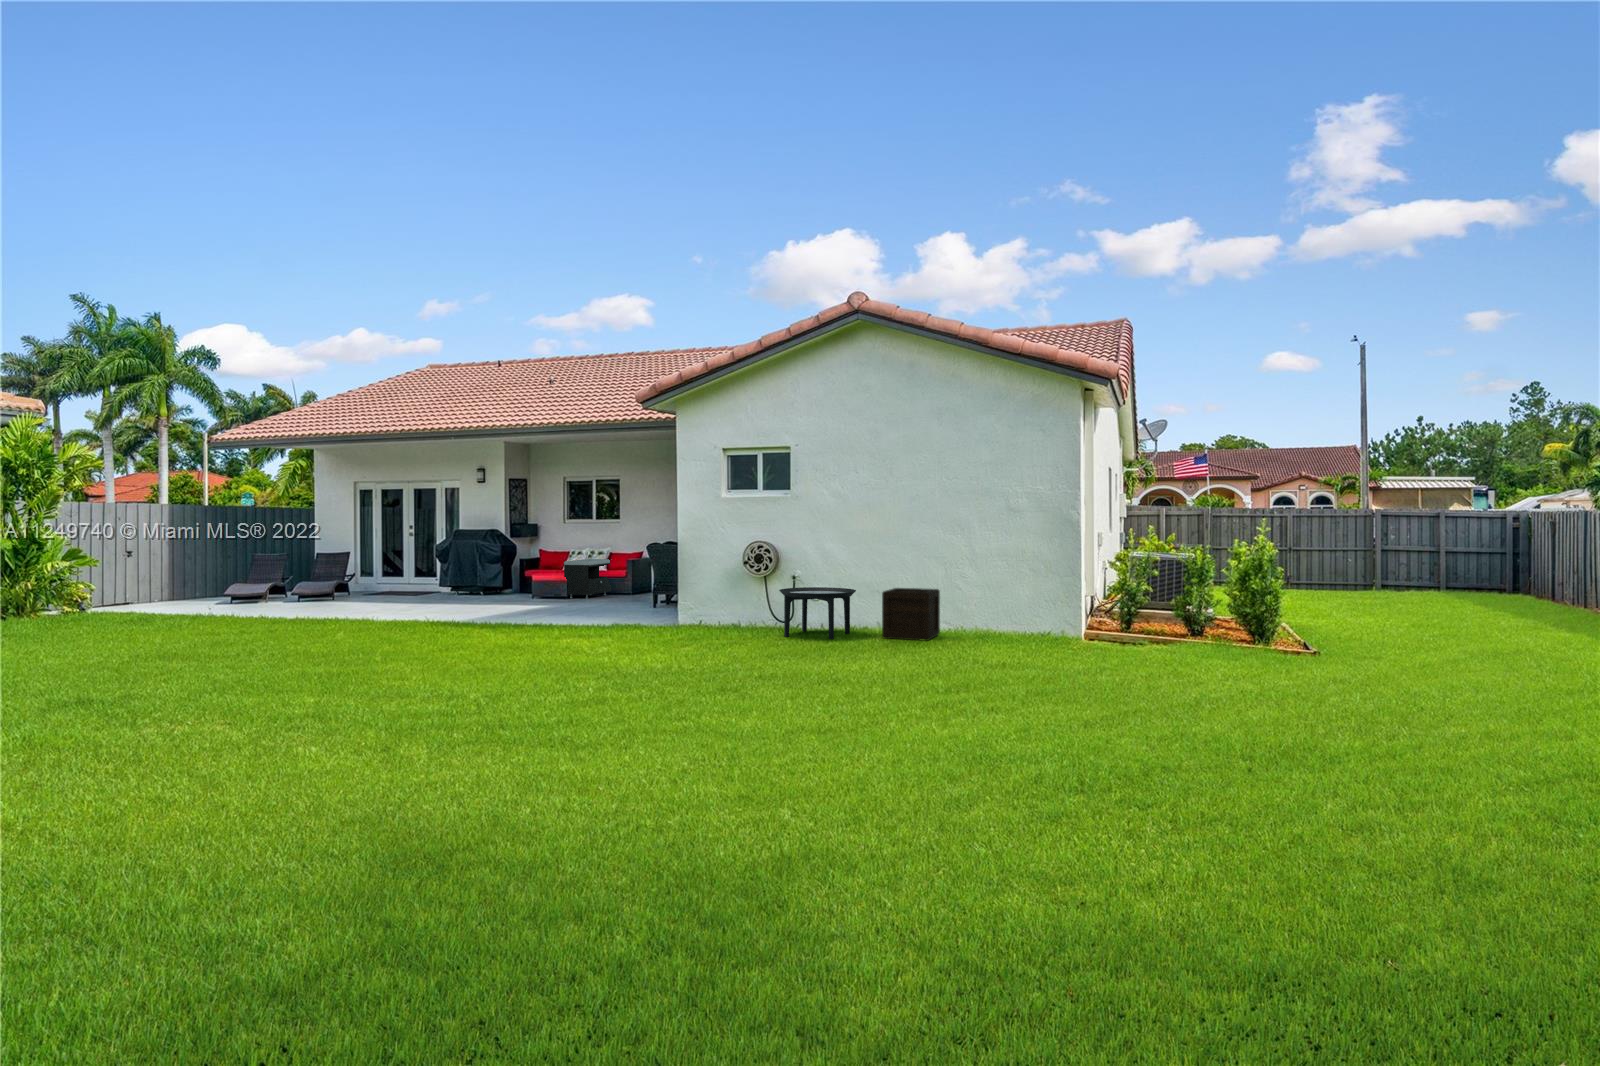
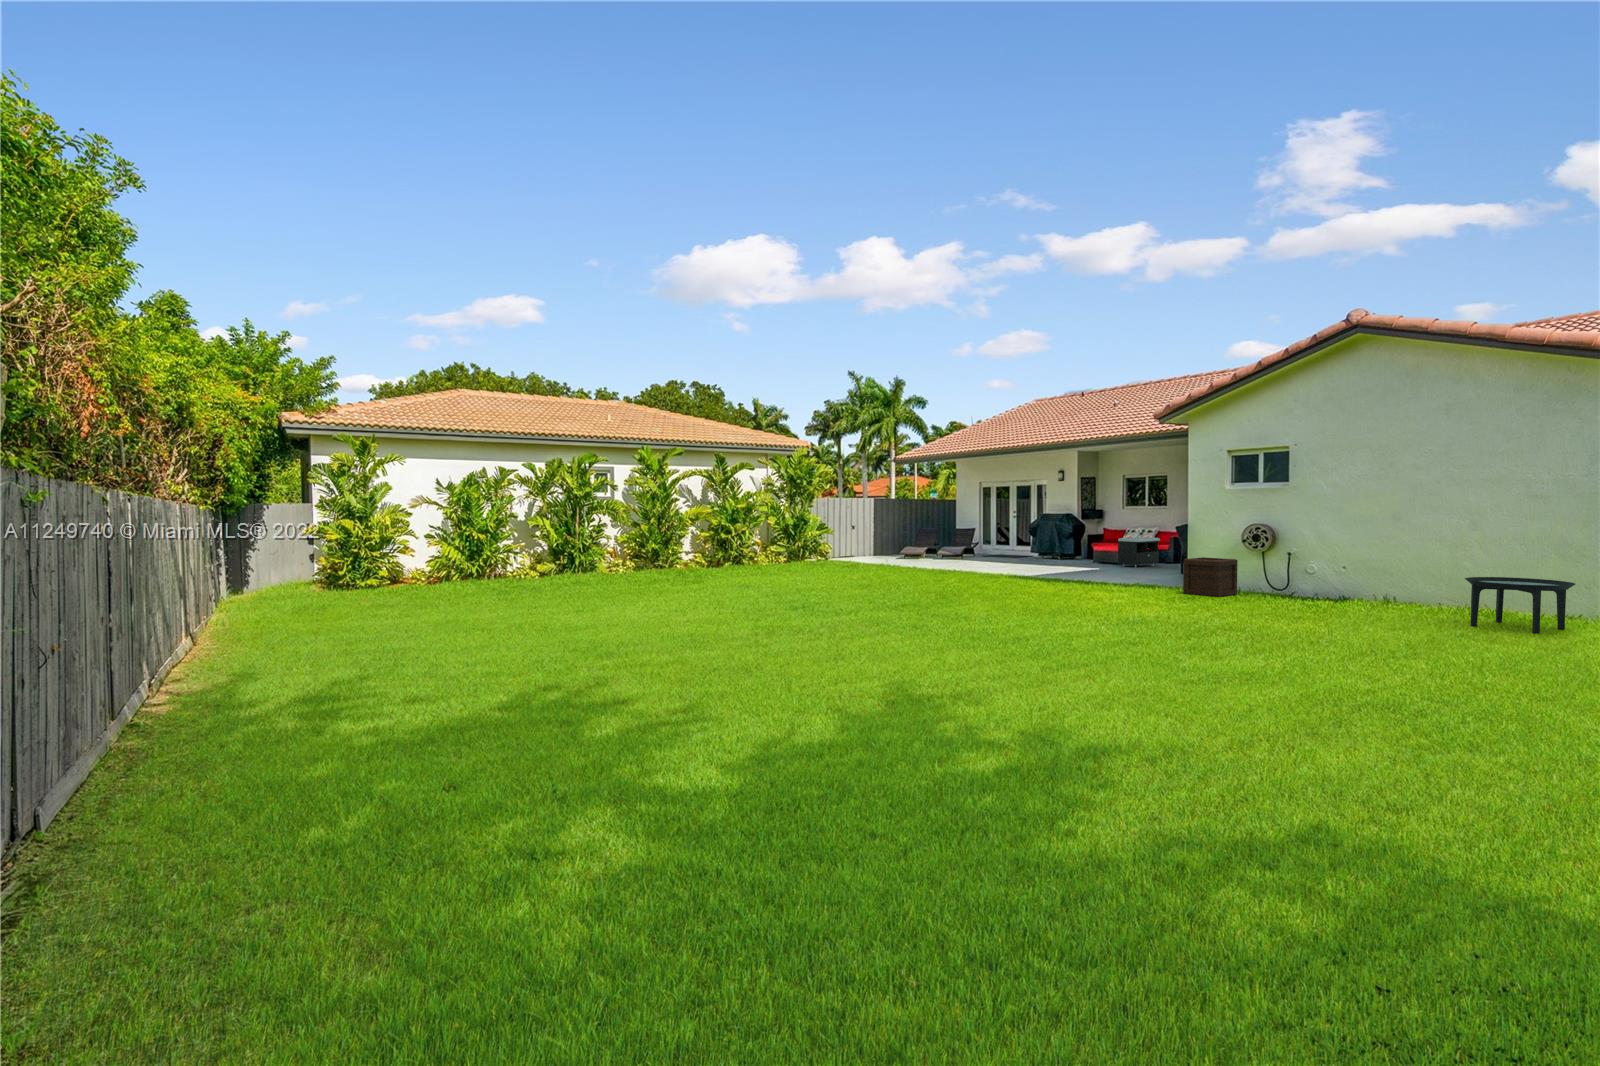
round table: present [779,587,856,639] -> present [1465,577,1575,634]
wooden crate: present [882,588,940,641] -> present [1183,557,1238,597]

